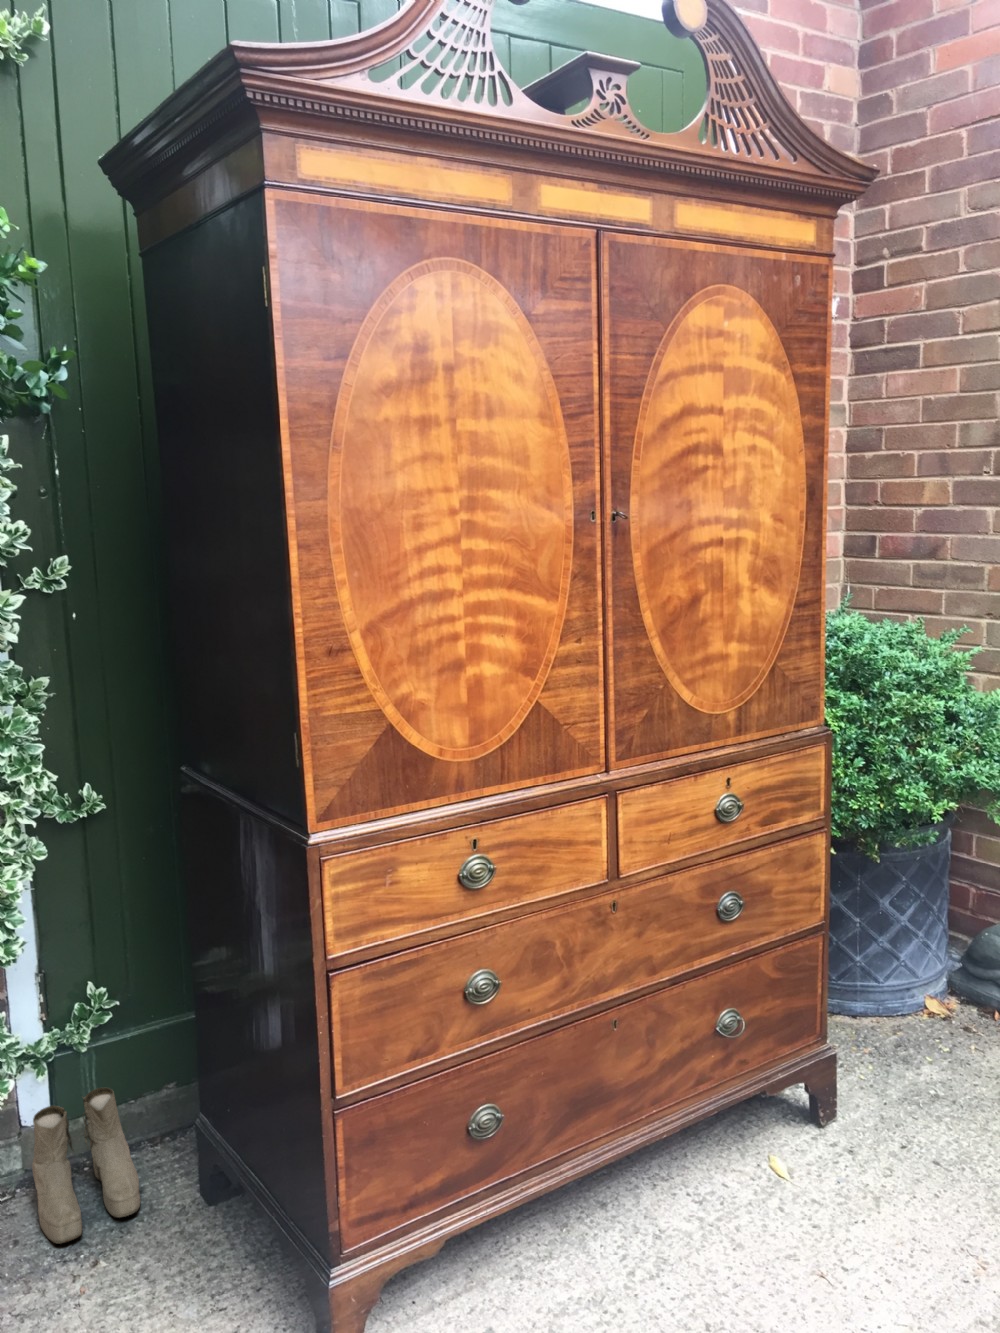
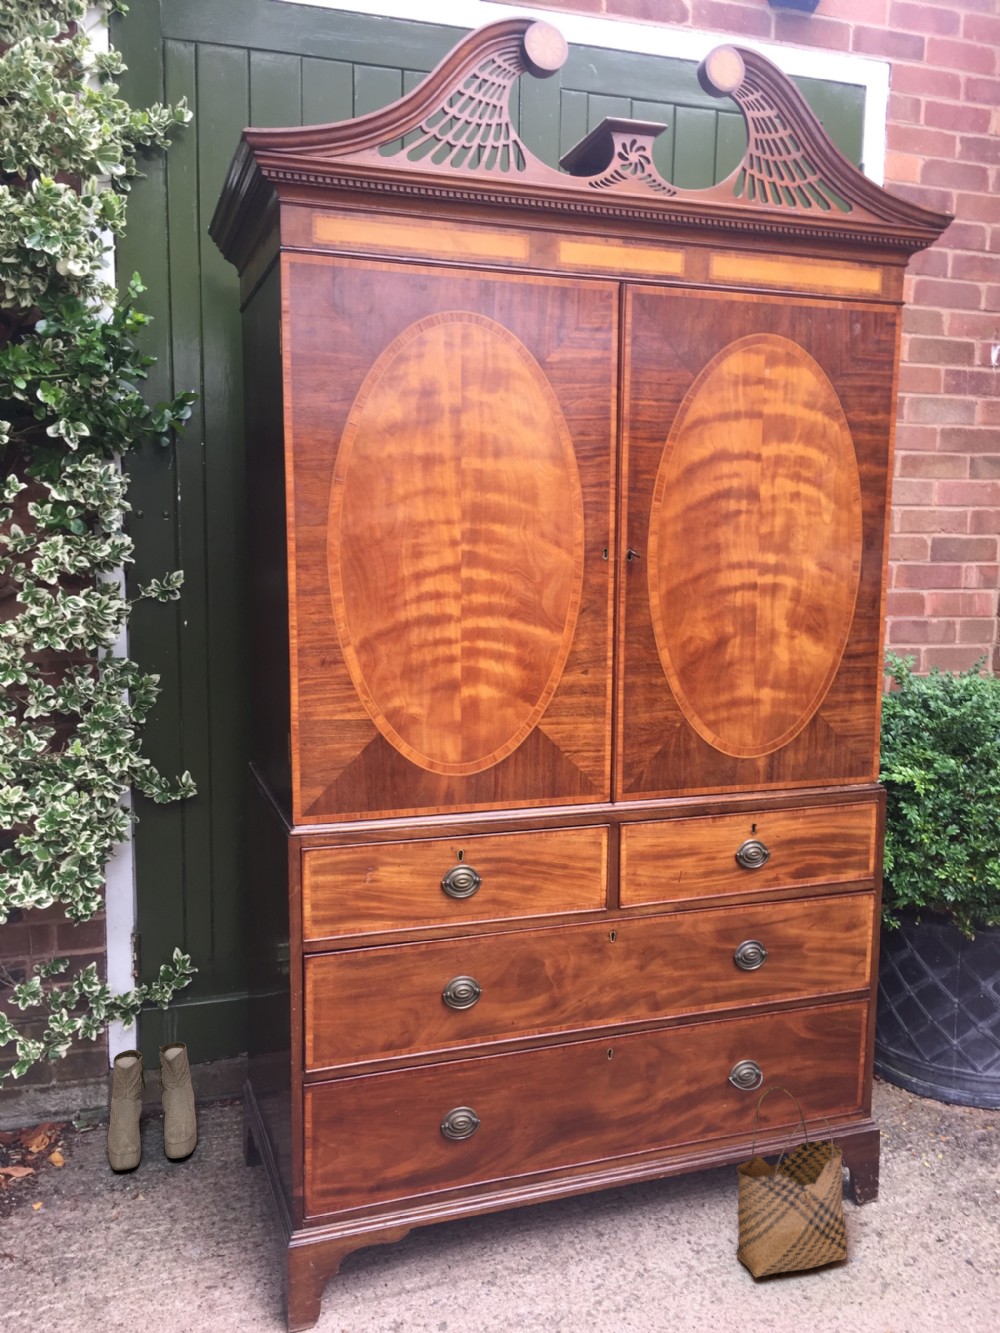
woven basket: none [737,1029,835,1214] -> present [736,1086,847,1277]

